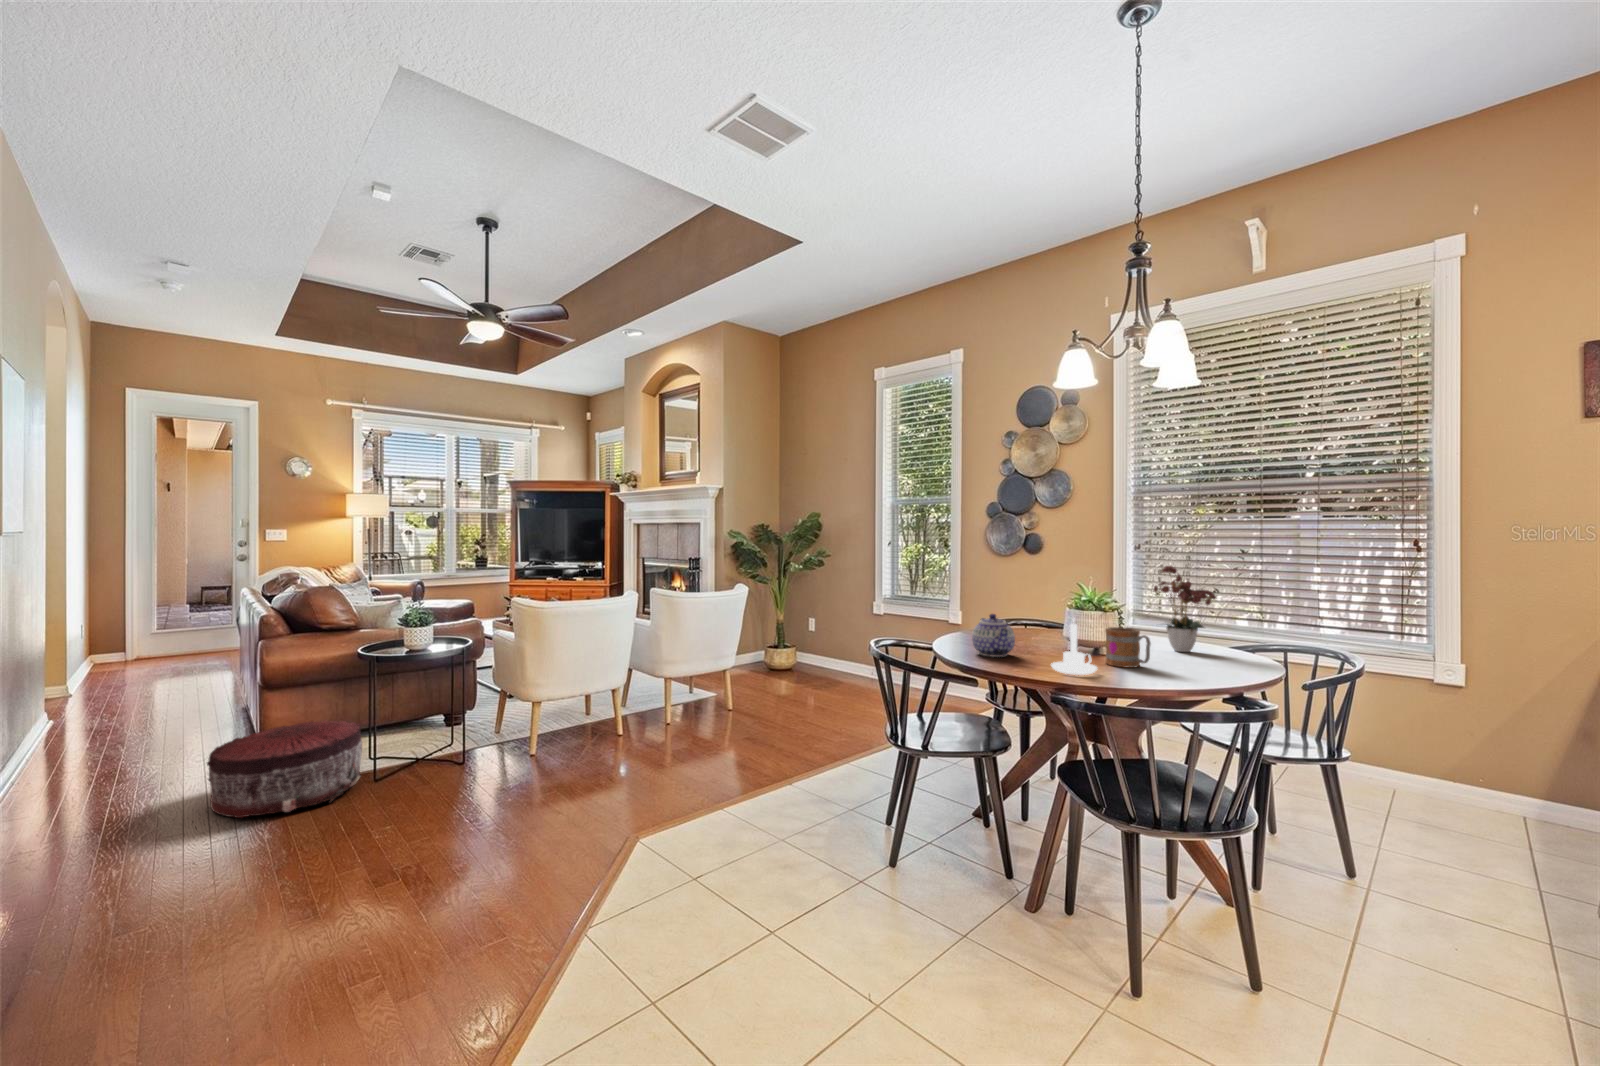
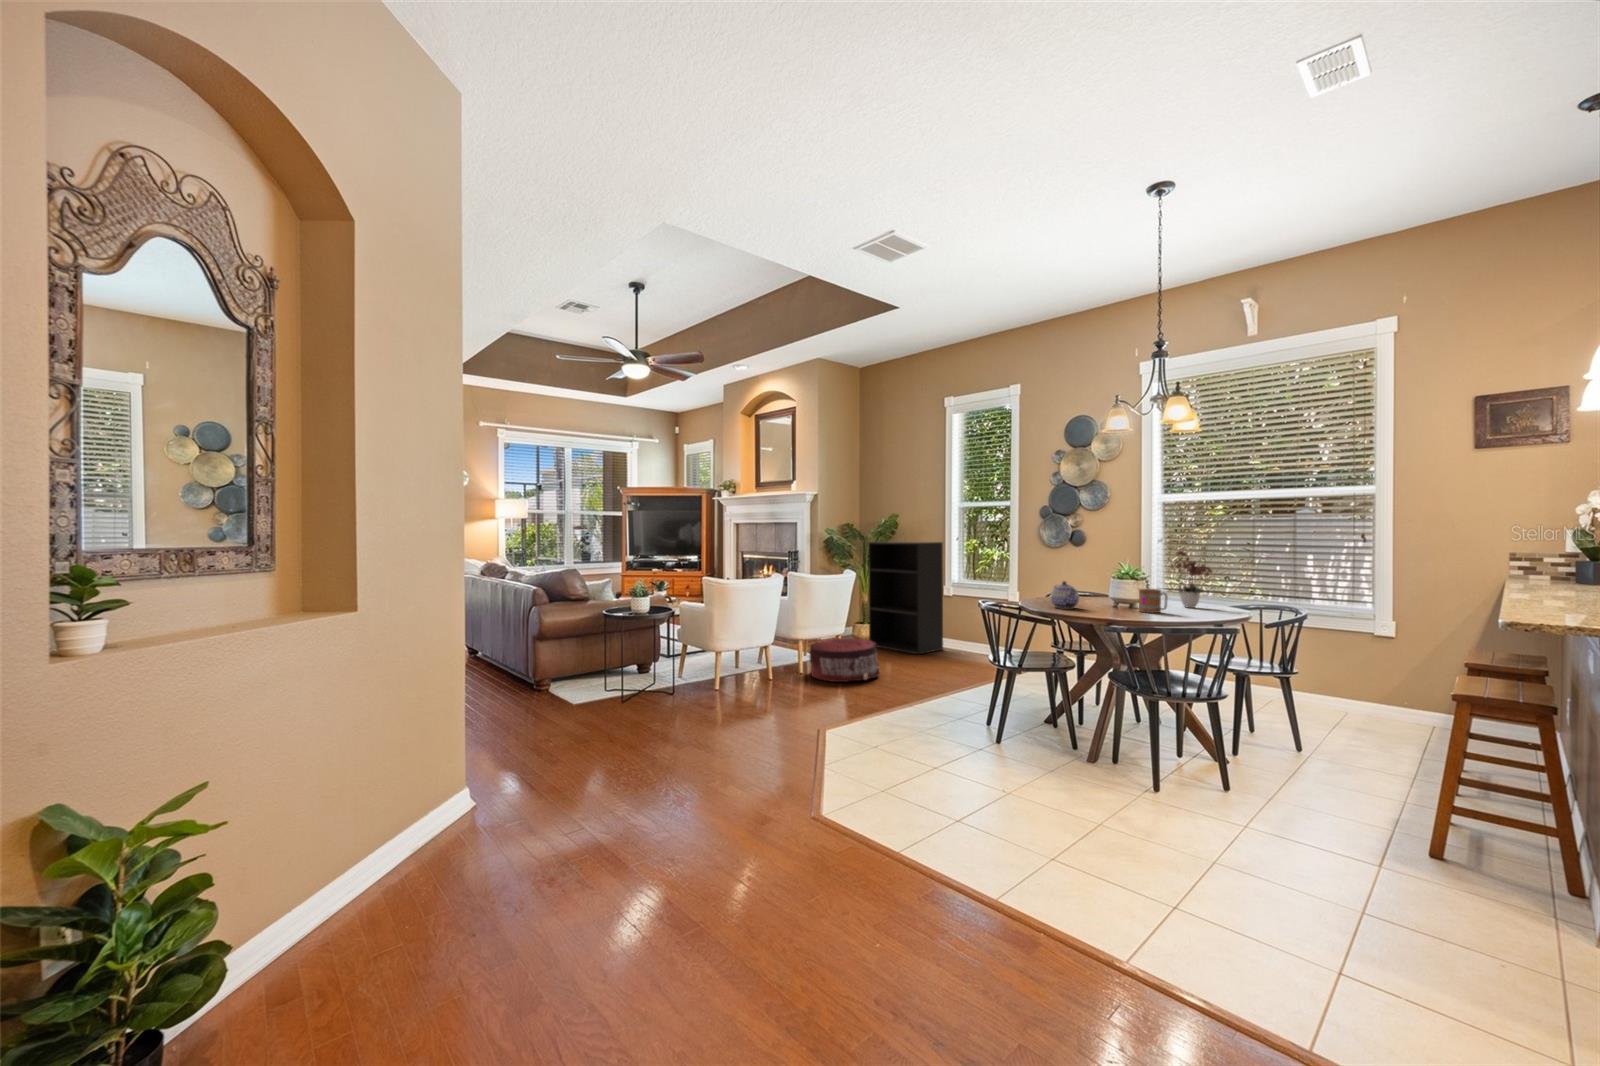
bookshelf: none [781,547,870,690] -> present [868,542,943,654]
candle holder: present [1051,619,1097,675] -> none [1105,579,1134,615]
pouf: present [207,720,362,818] -> present [809,638,879,682]

